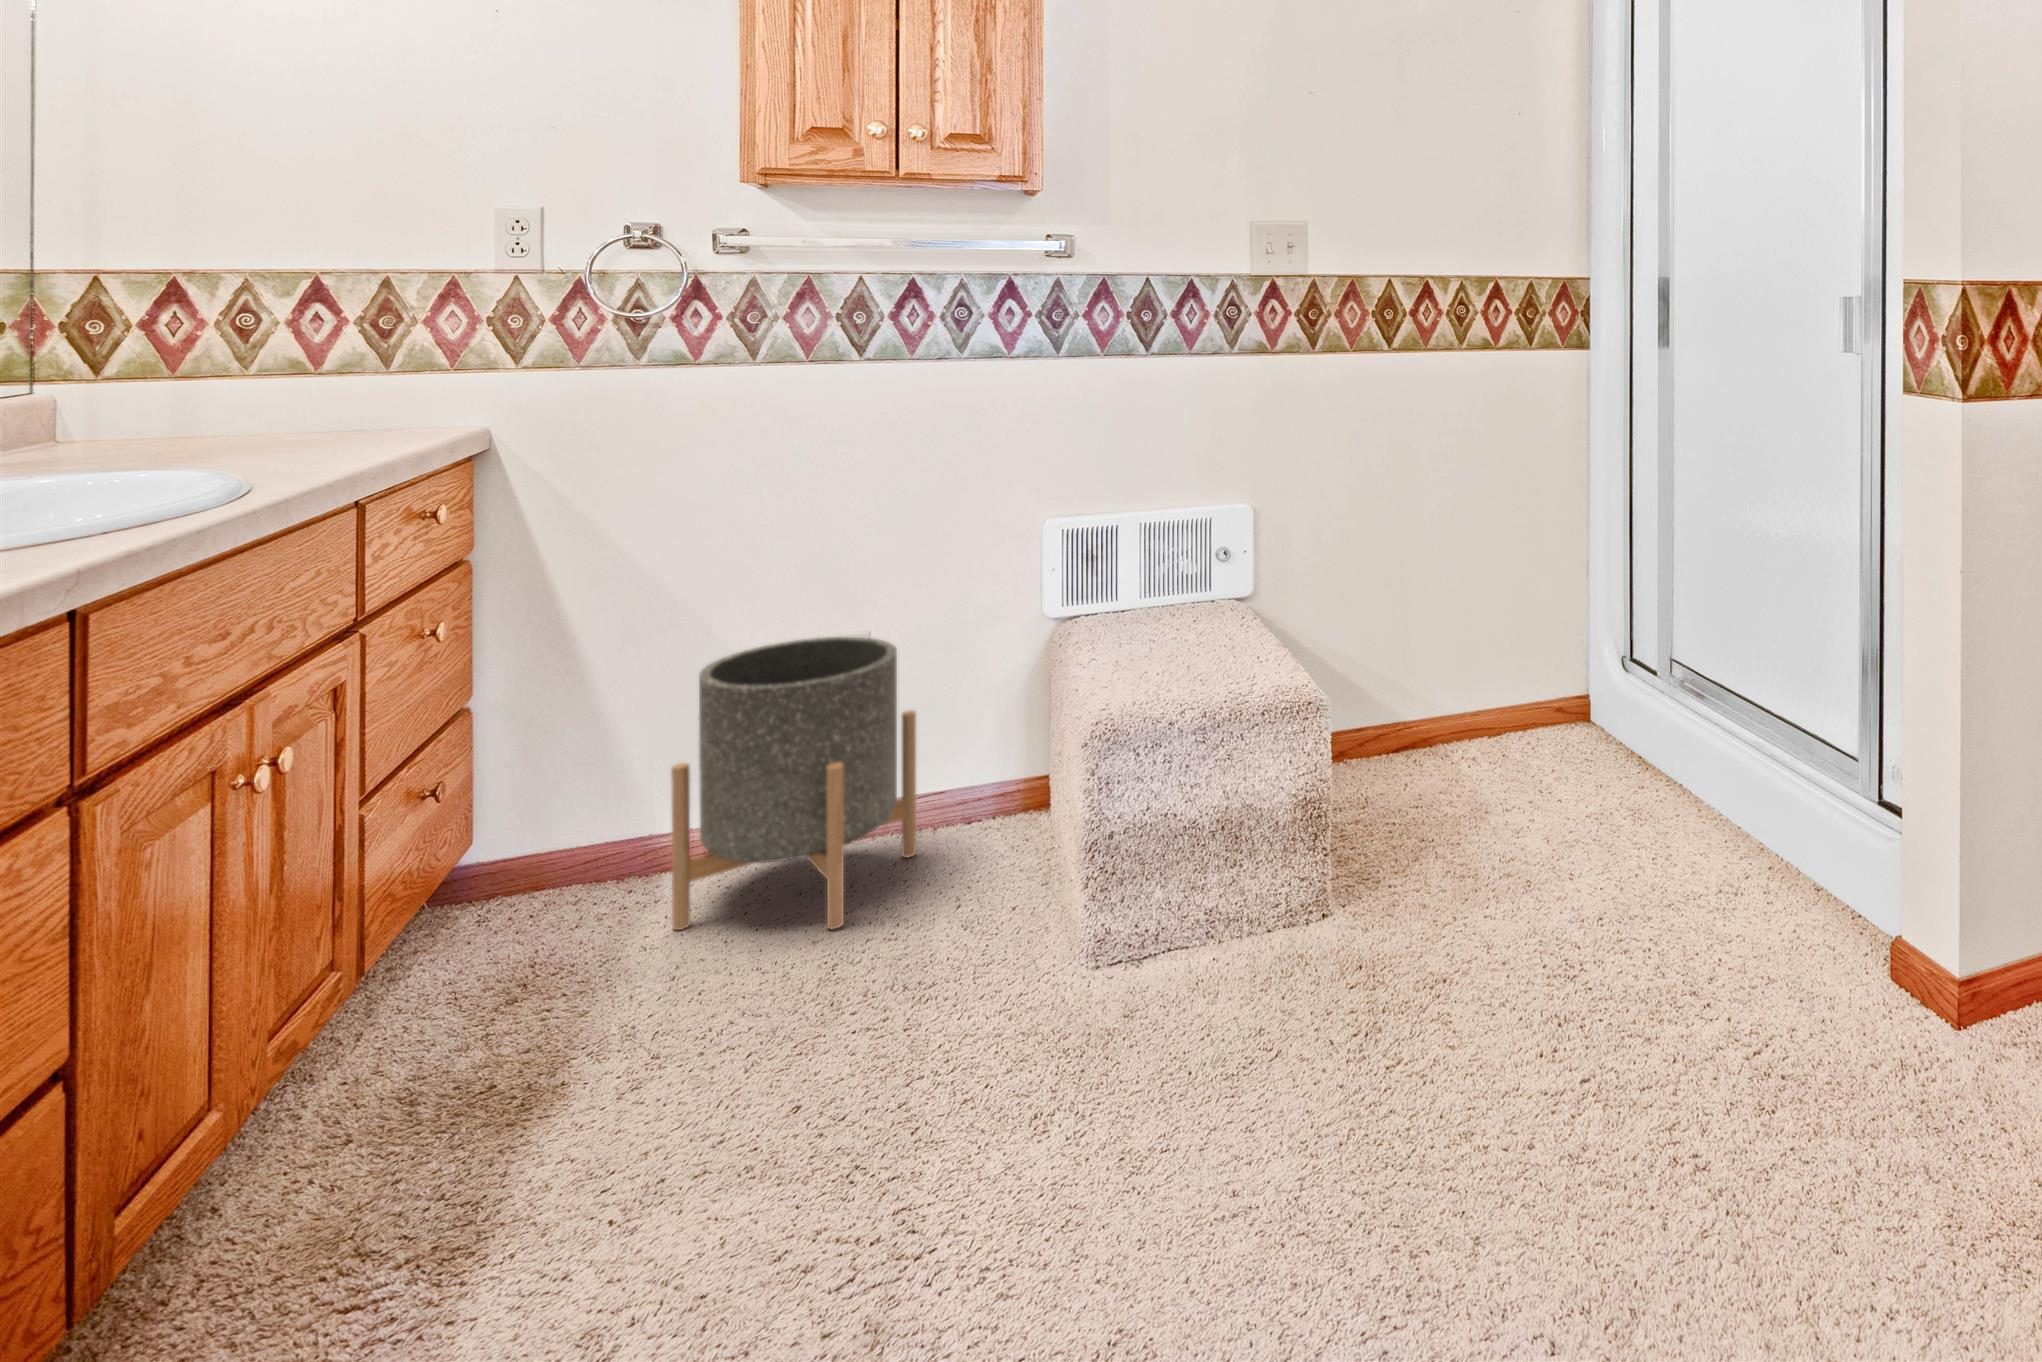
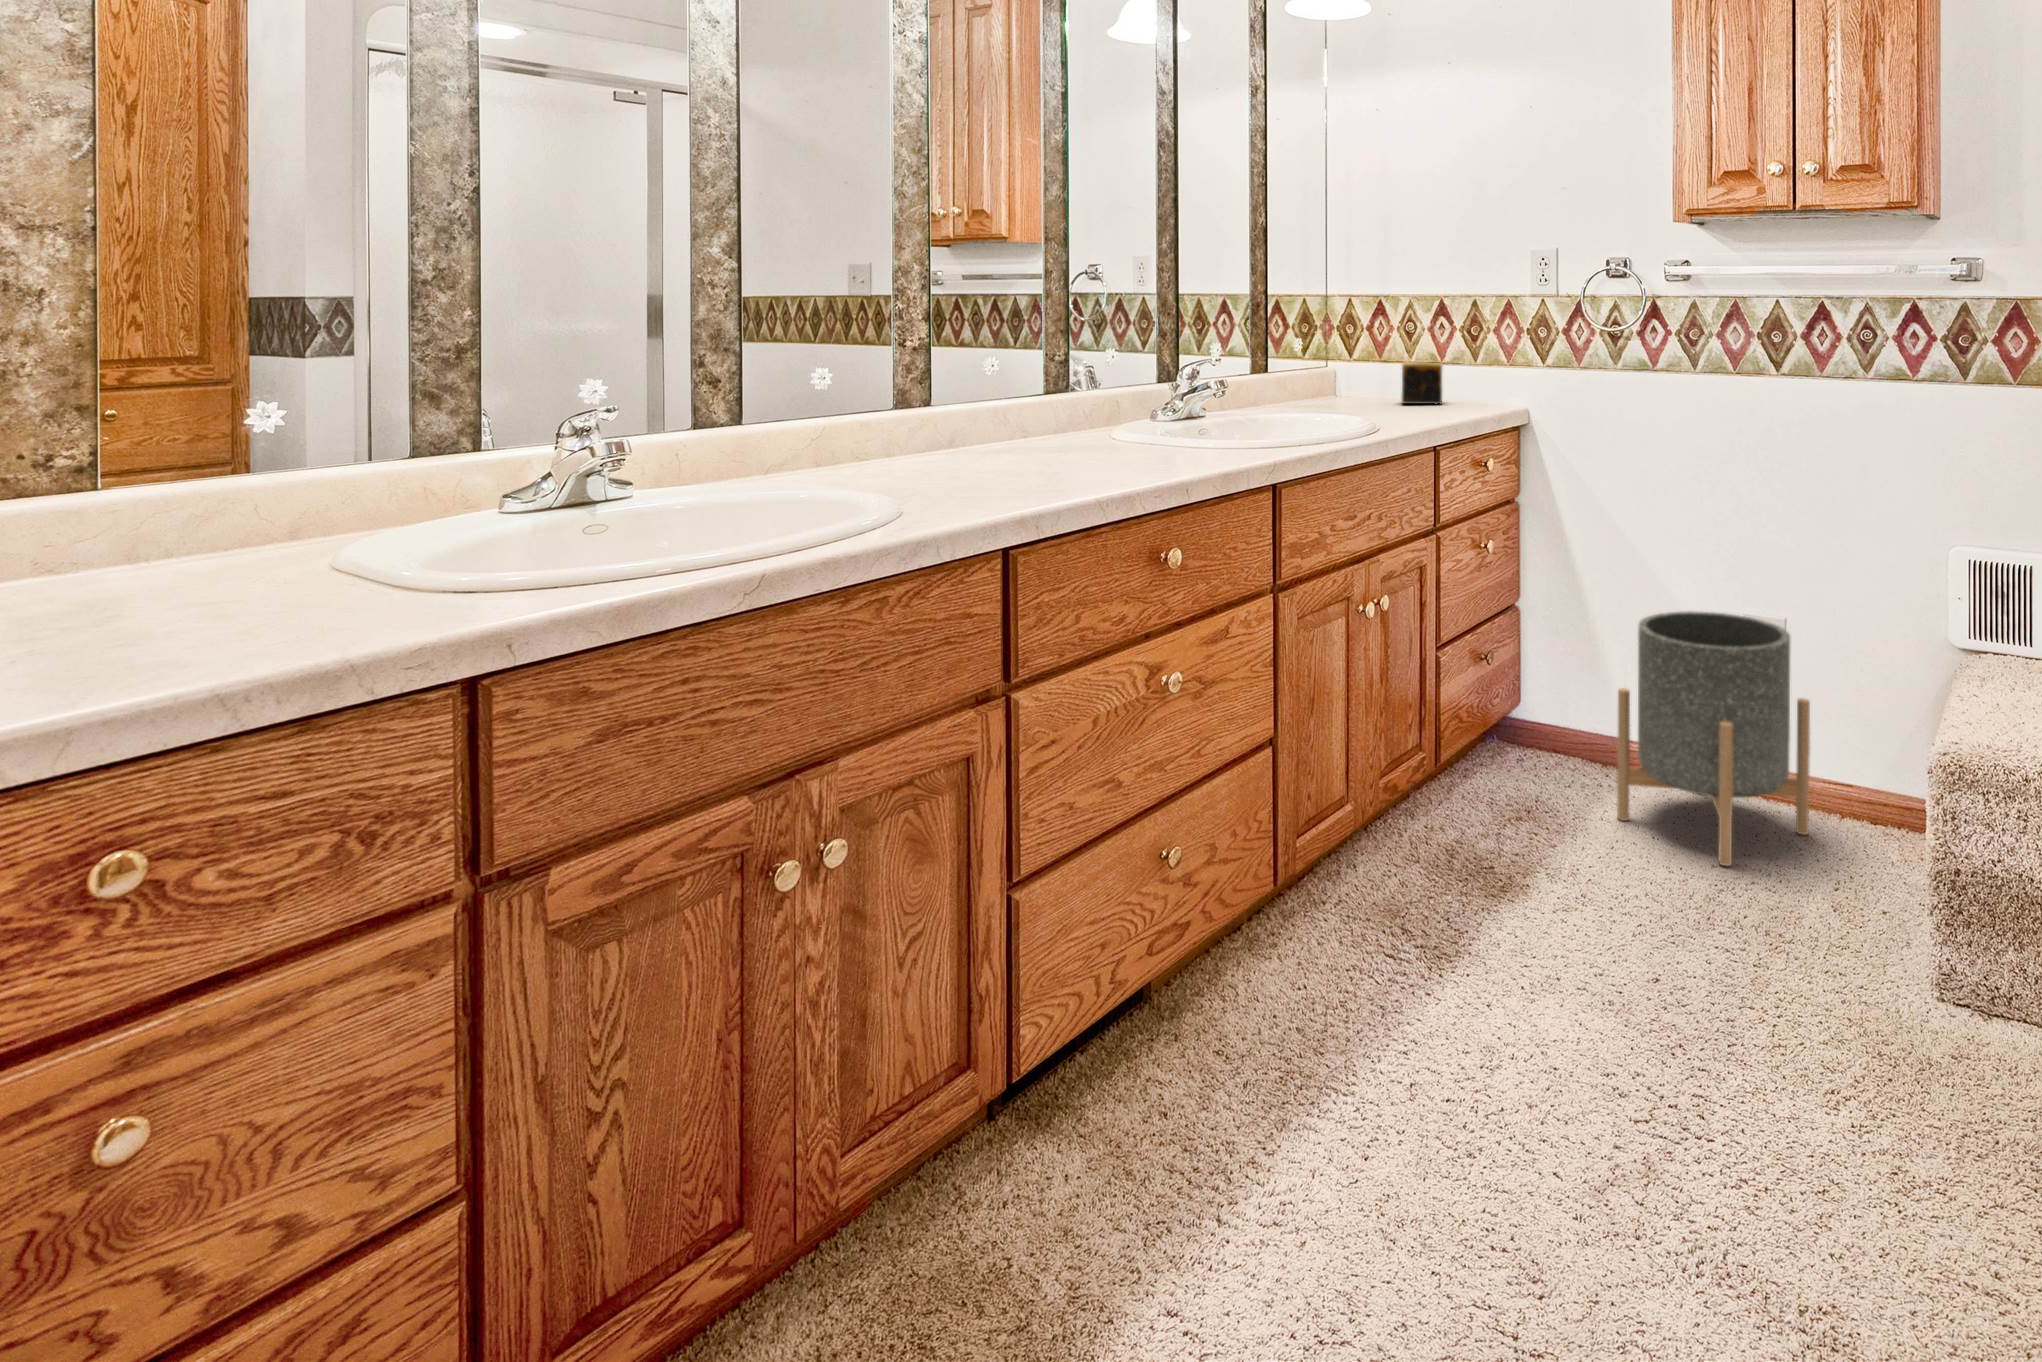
candle: none [217,362,316,428] -> present [1402,363,1442,404]

